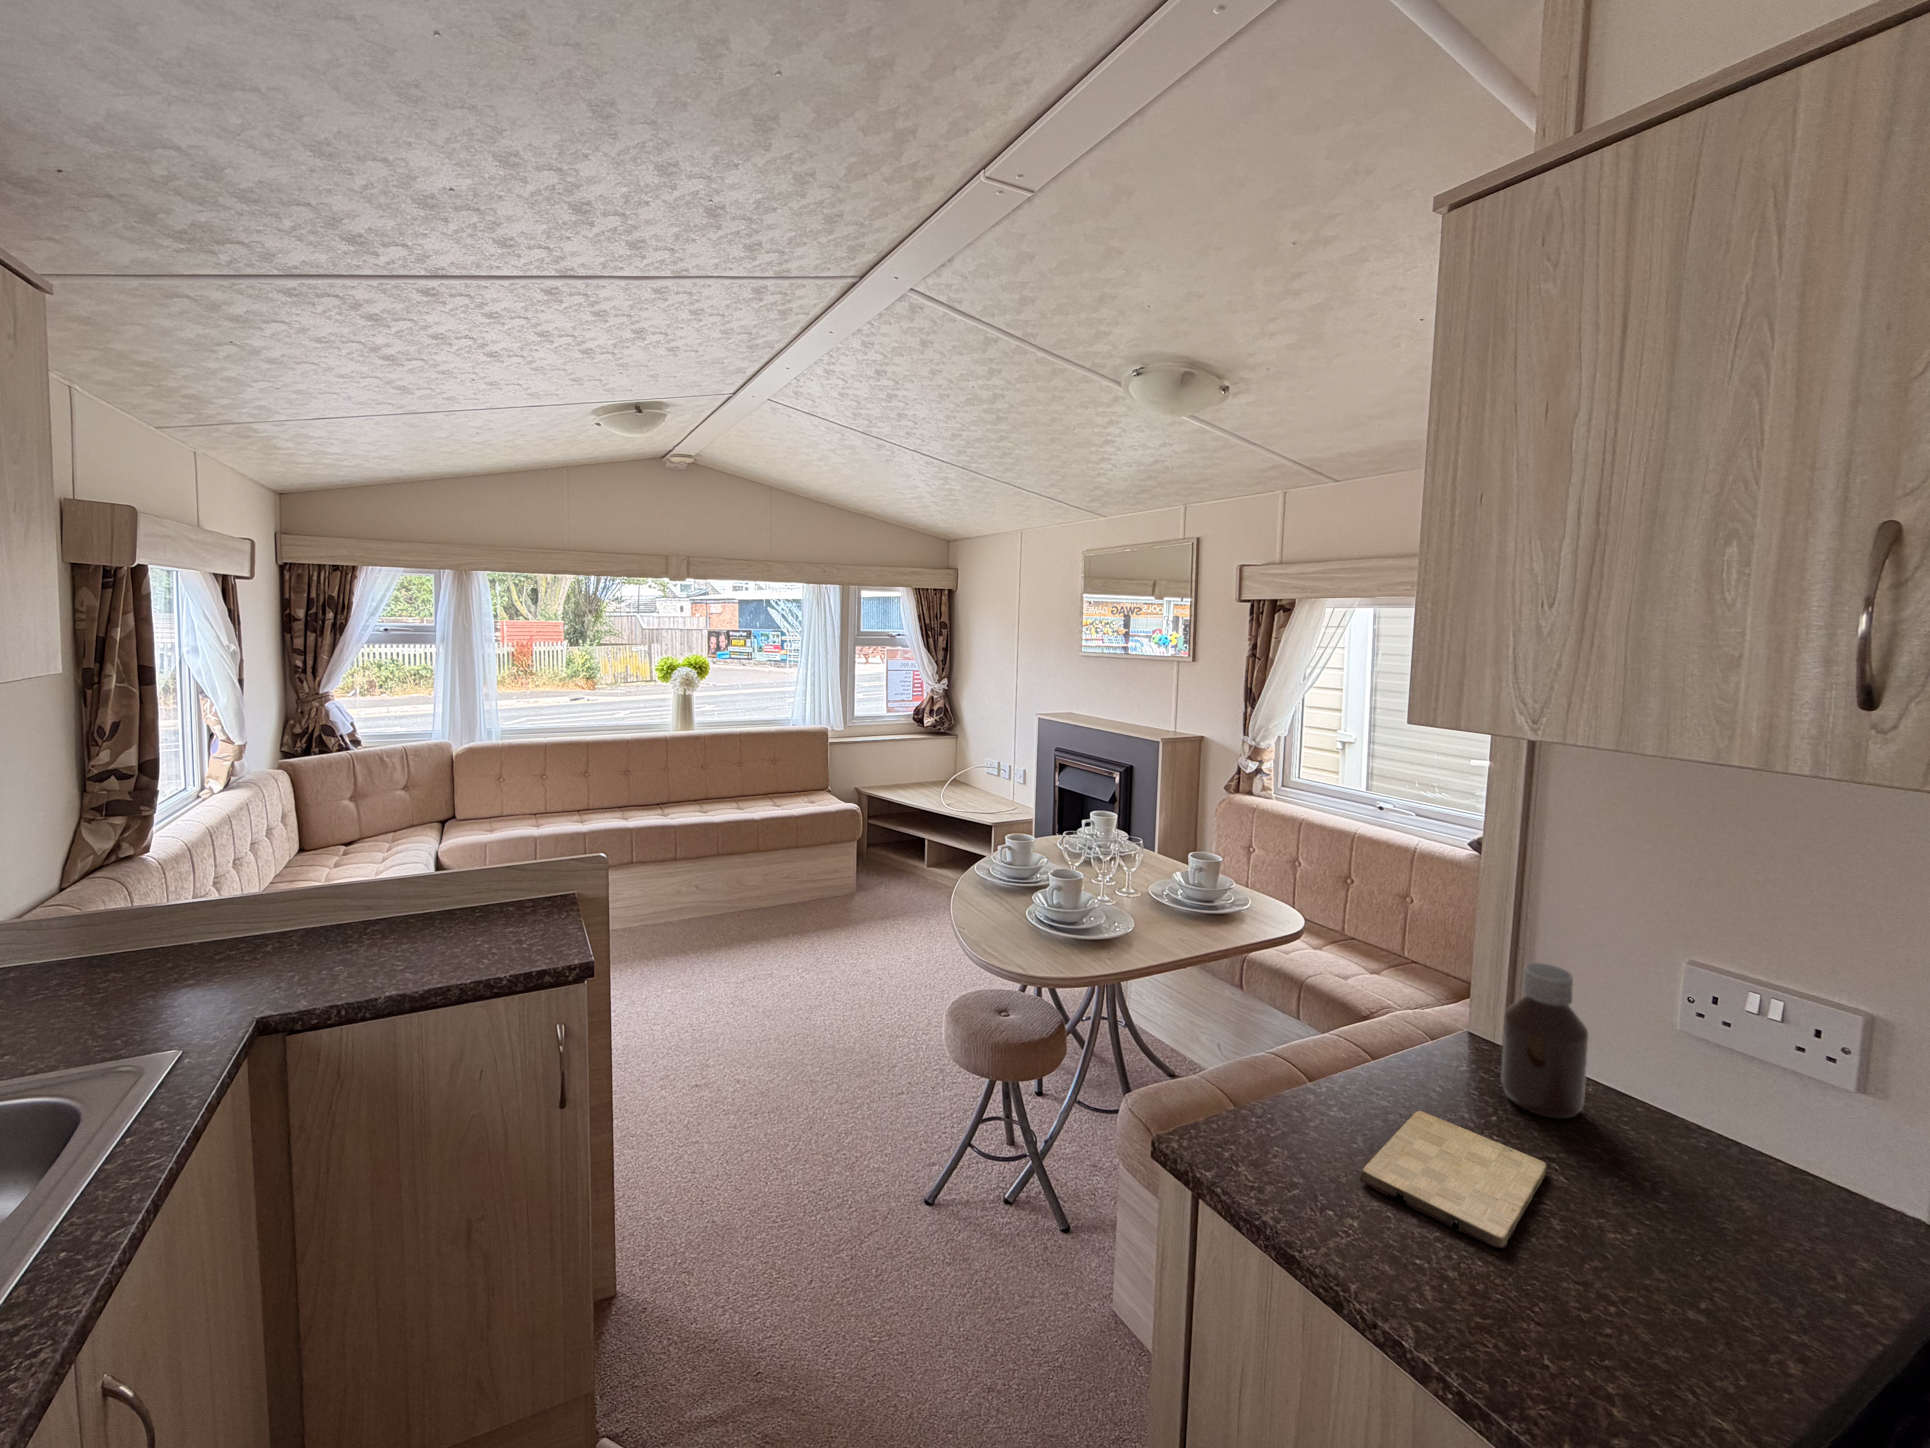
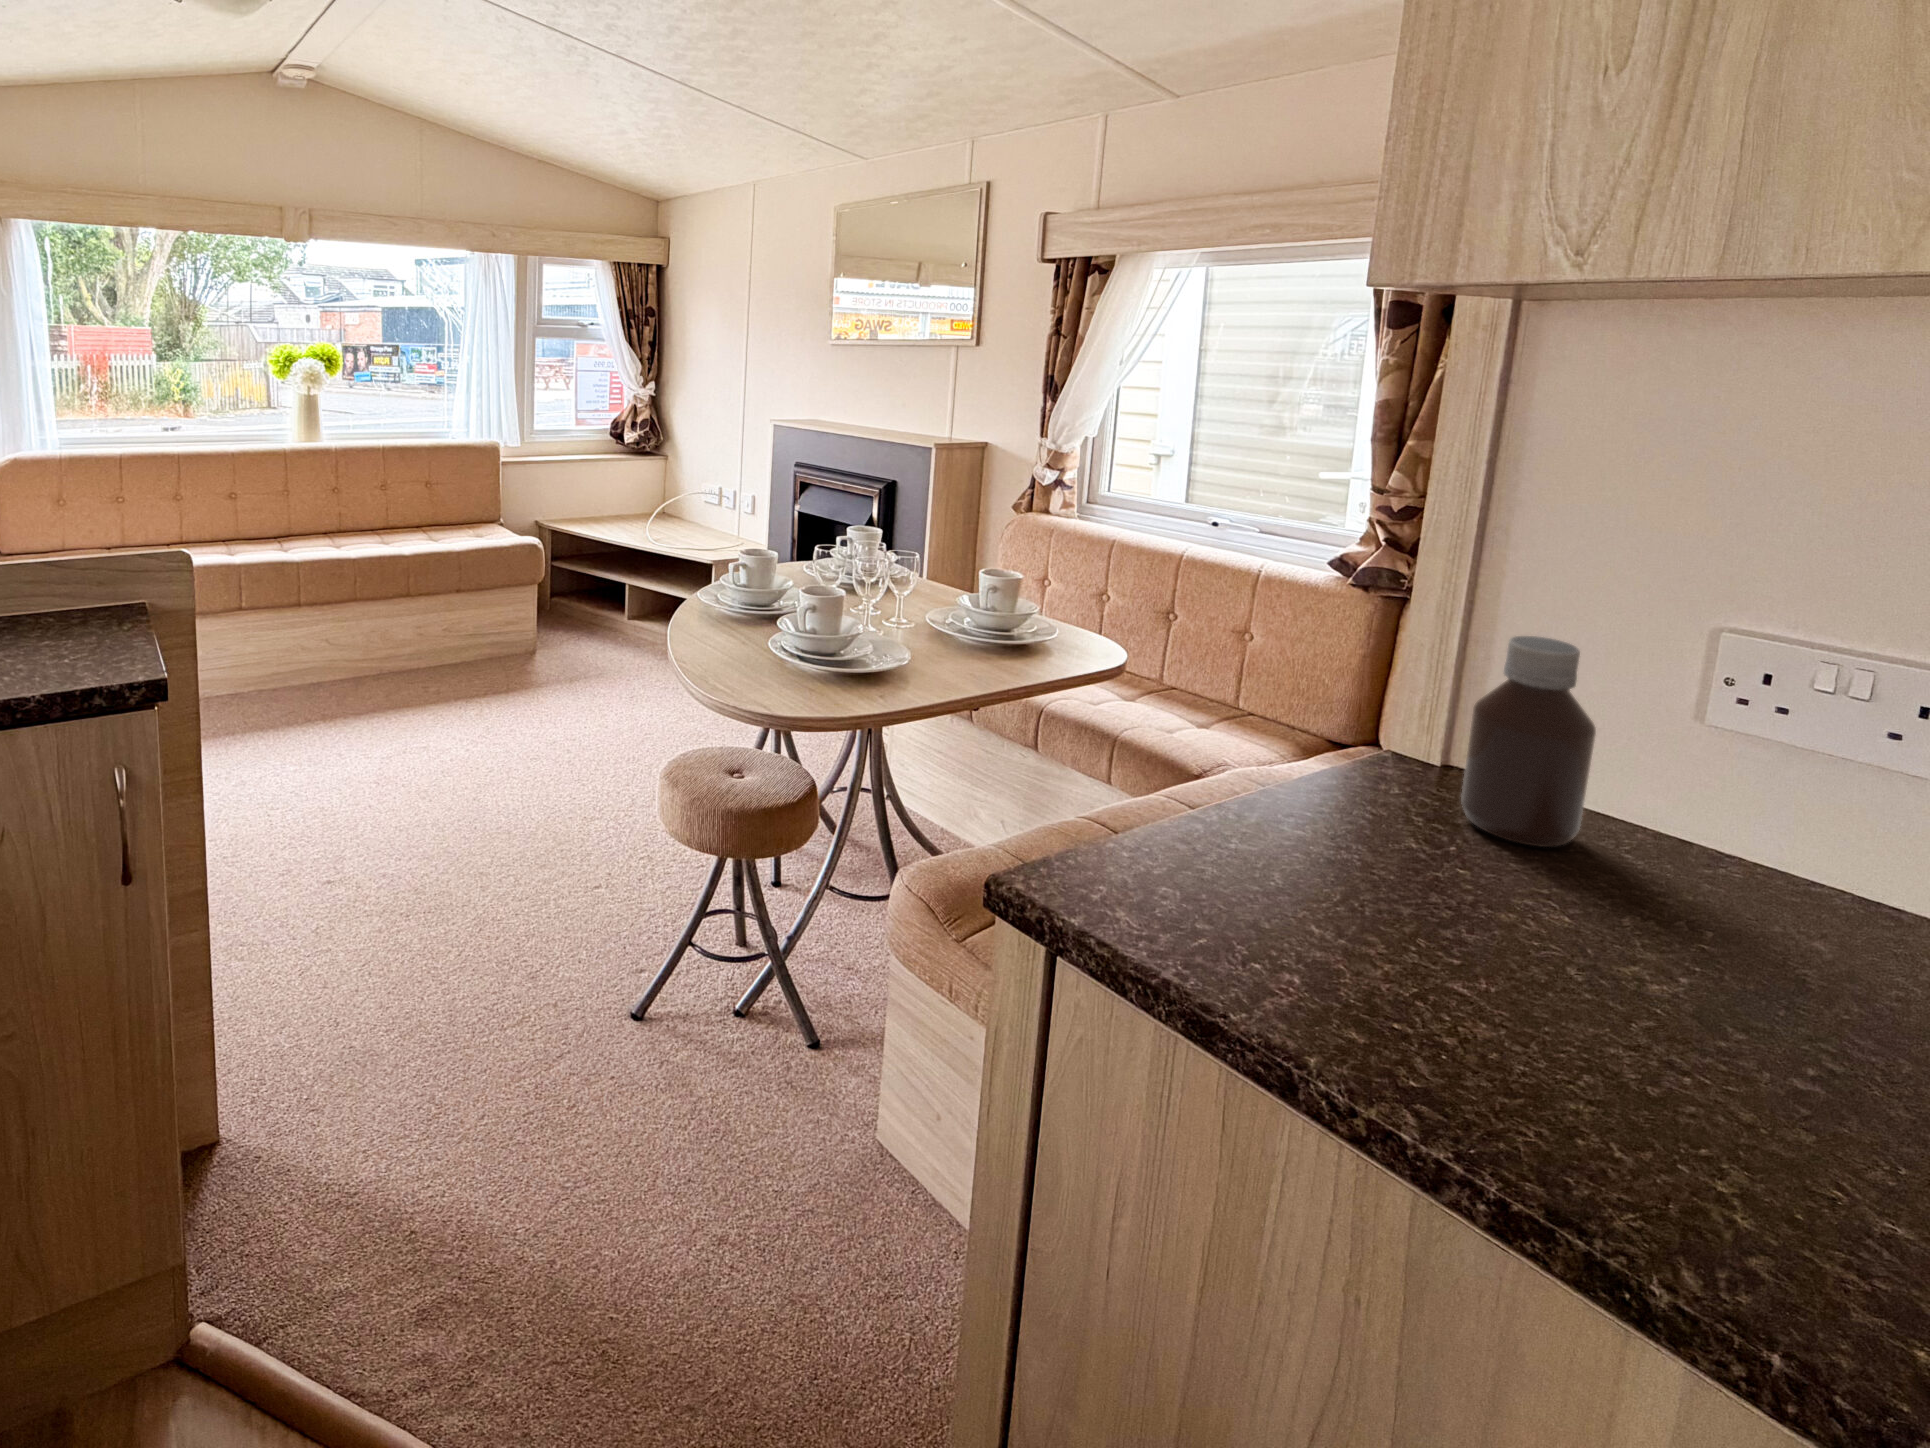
cutting board: present [1360,1111,1547,1248] -> none [1291,839,1548,1005]

